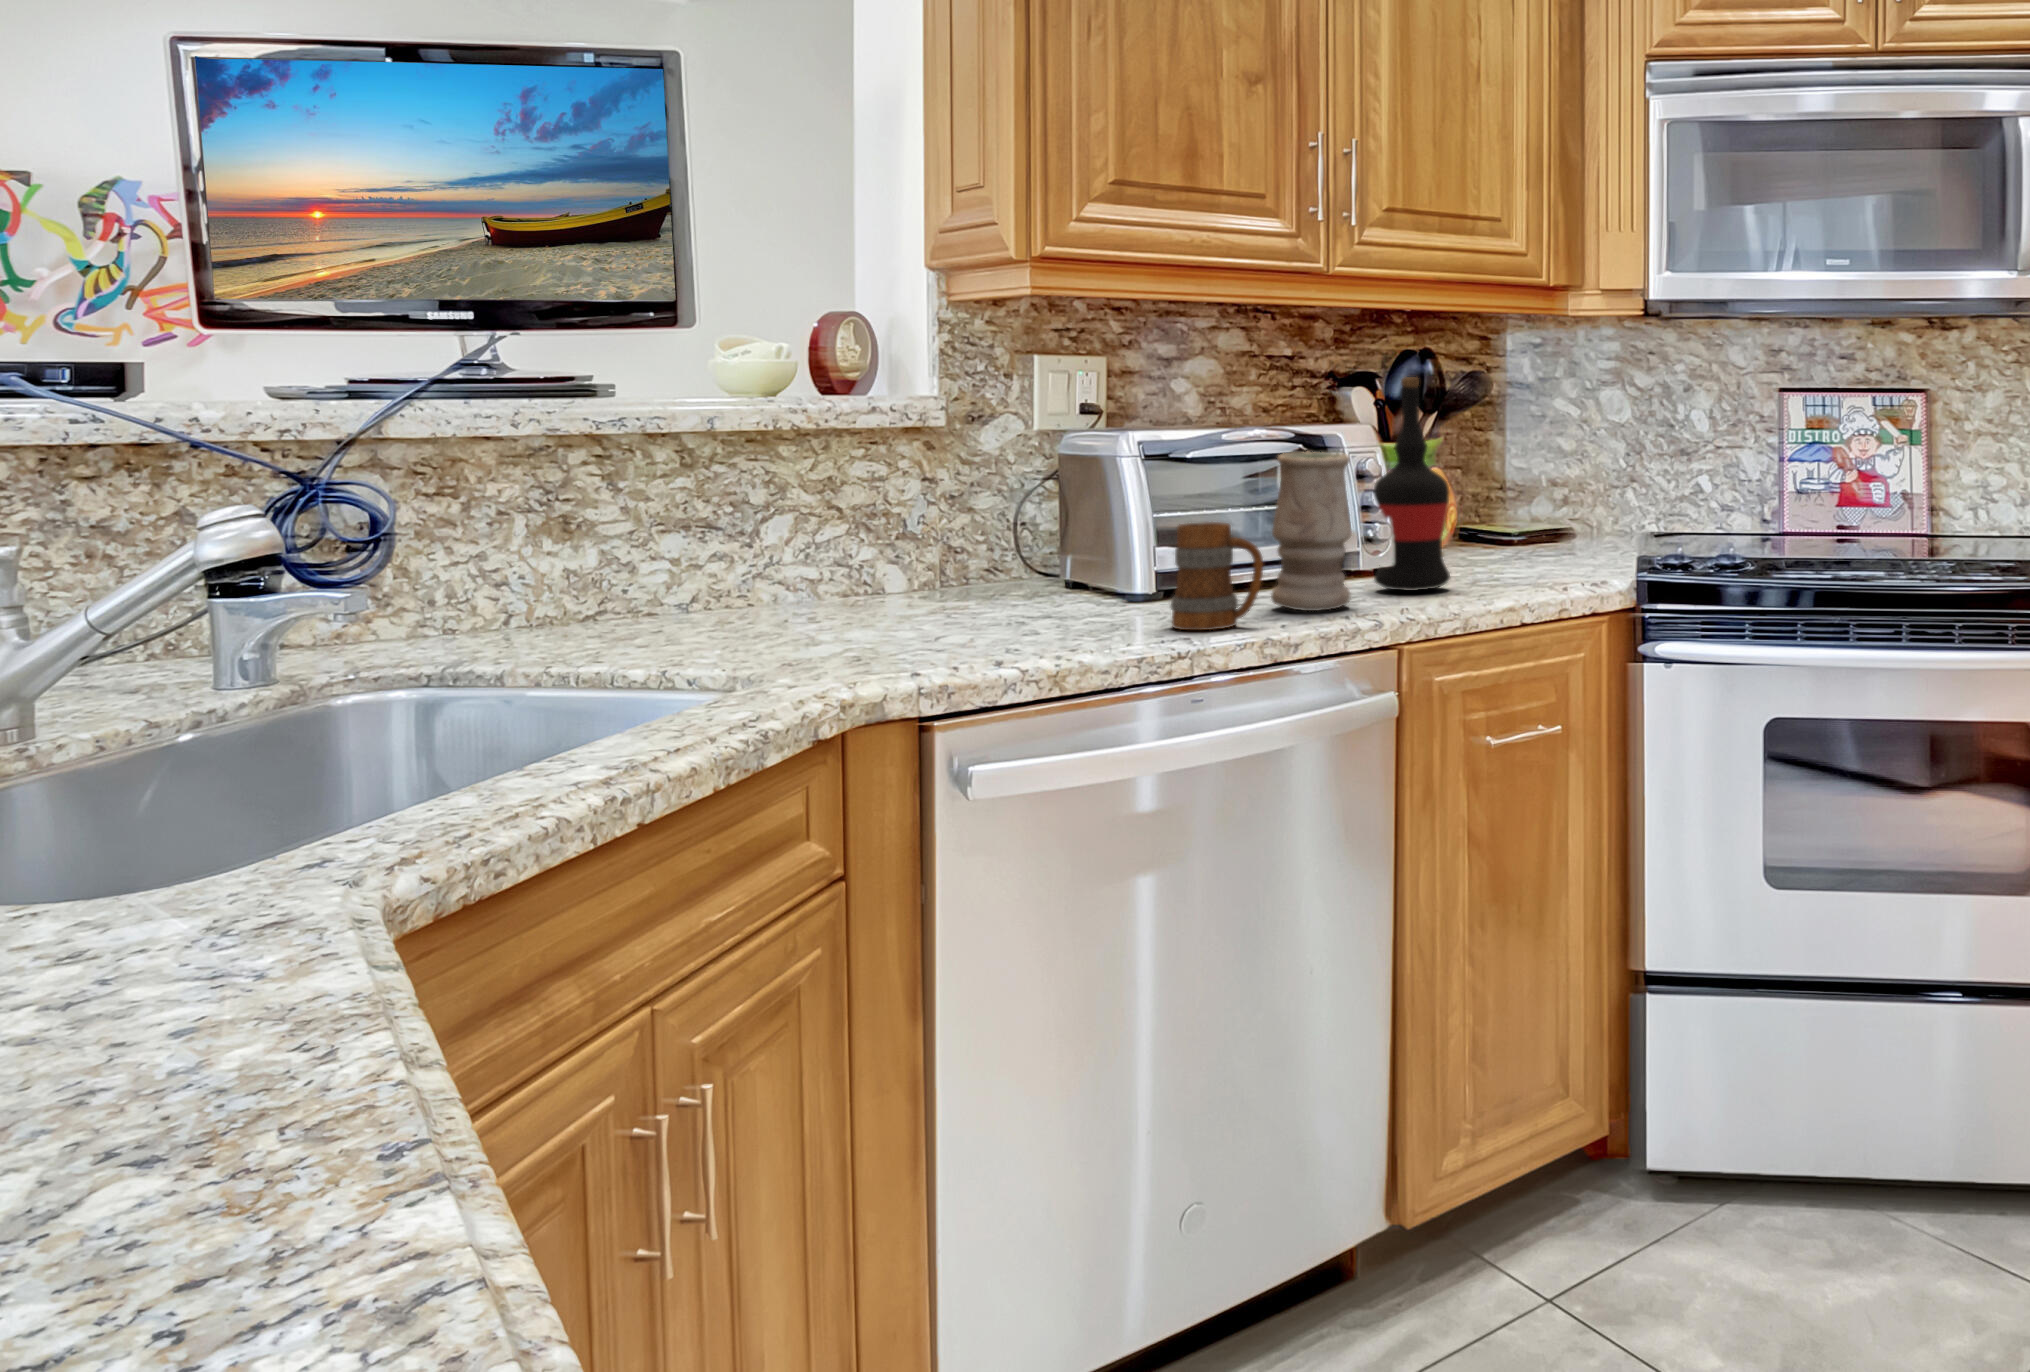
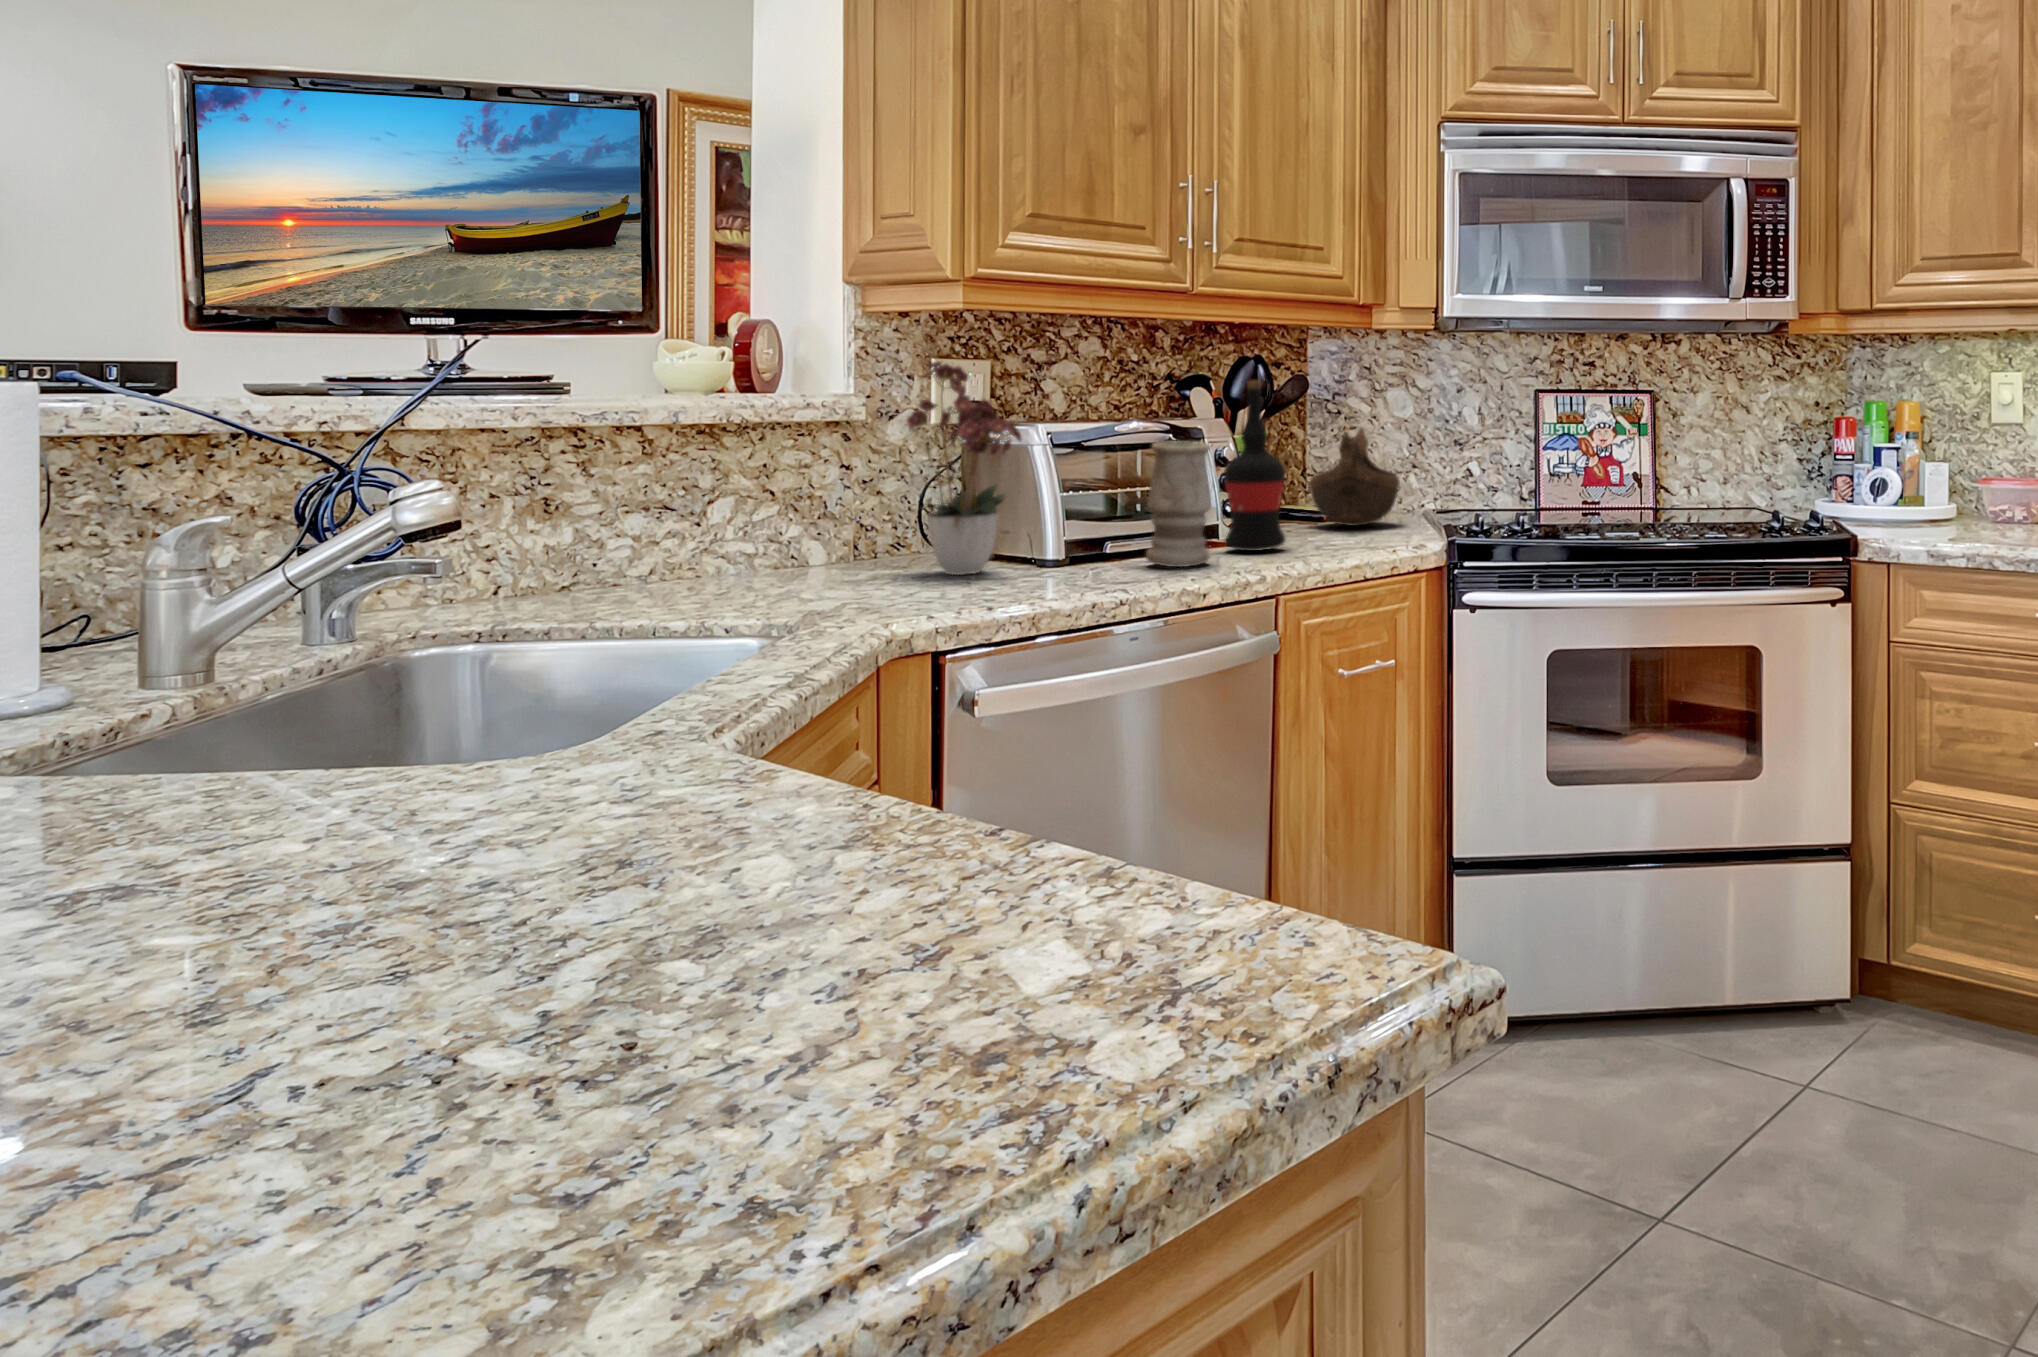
flower arrangement: none [972,340,1130,616] -> present [907,361,1022,575]
decorative bowl: none [1488,438,1599,559] -> present [1309,428,1400,526]
mug: present [1171,522,1263,630] -> none [1070,498,1146,582]

